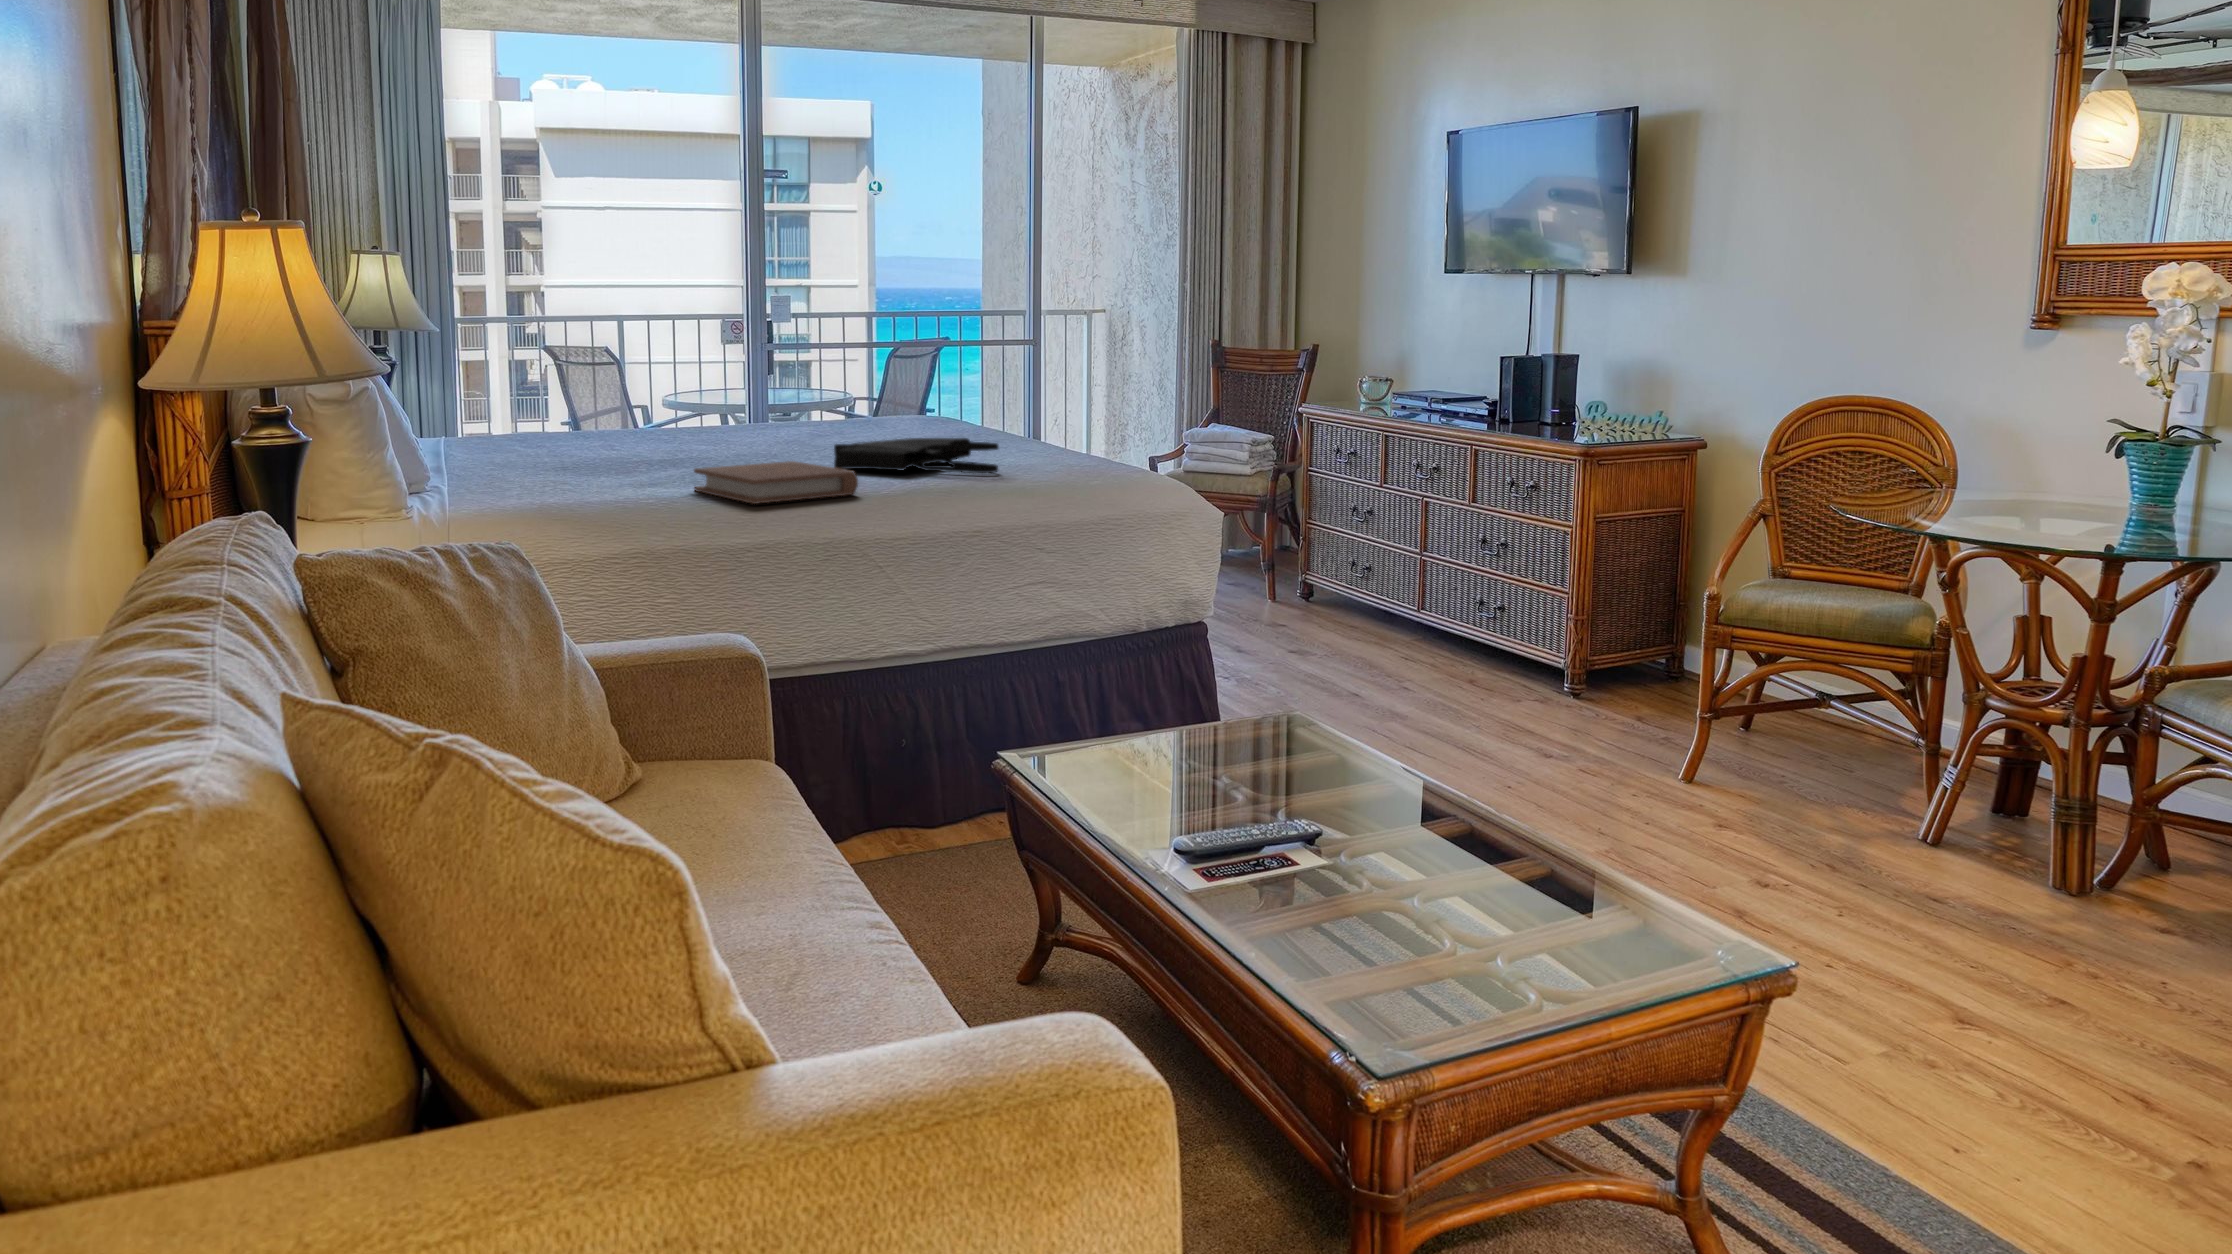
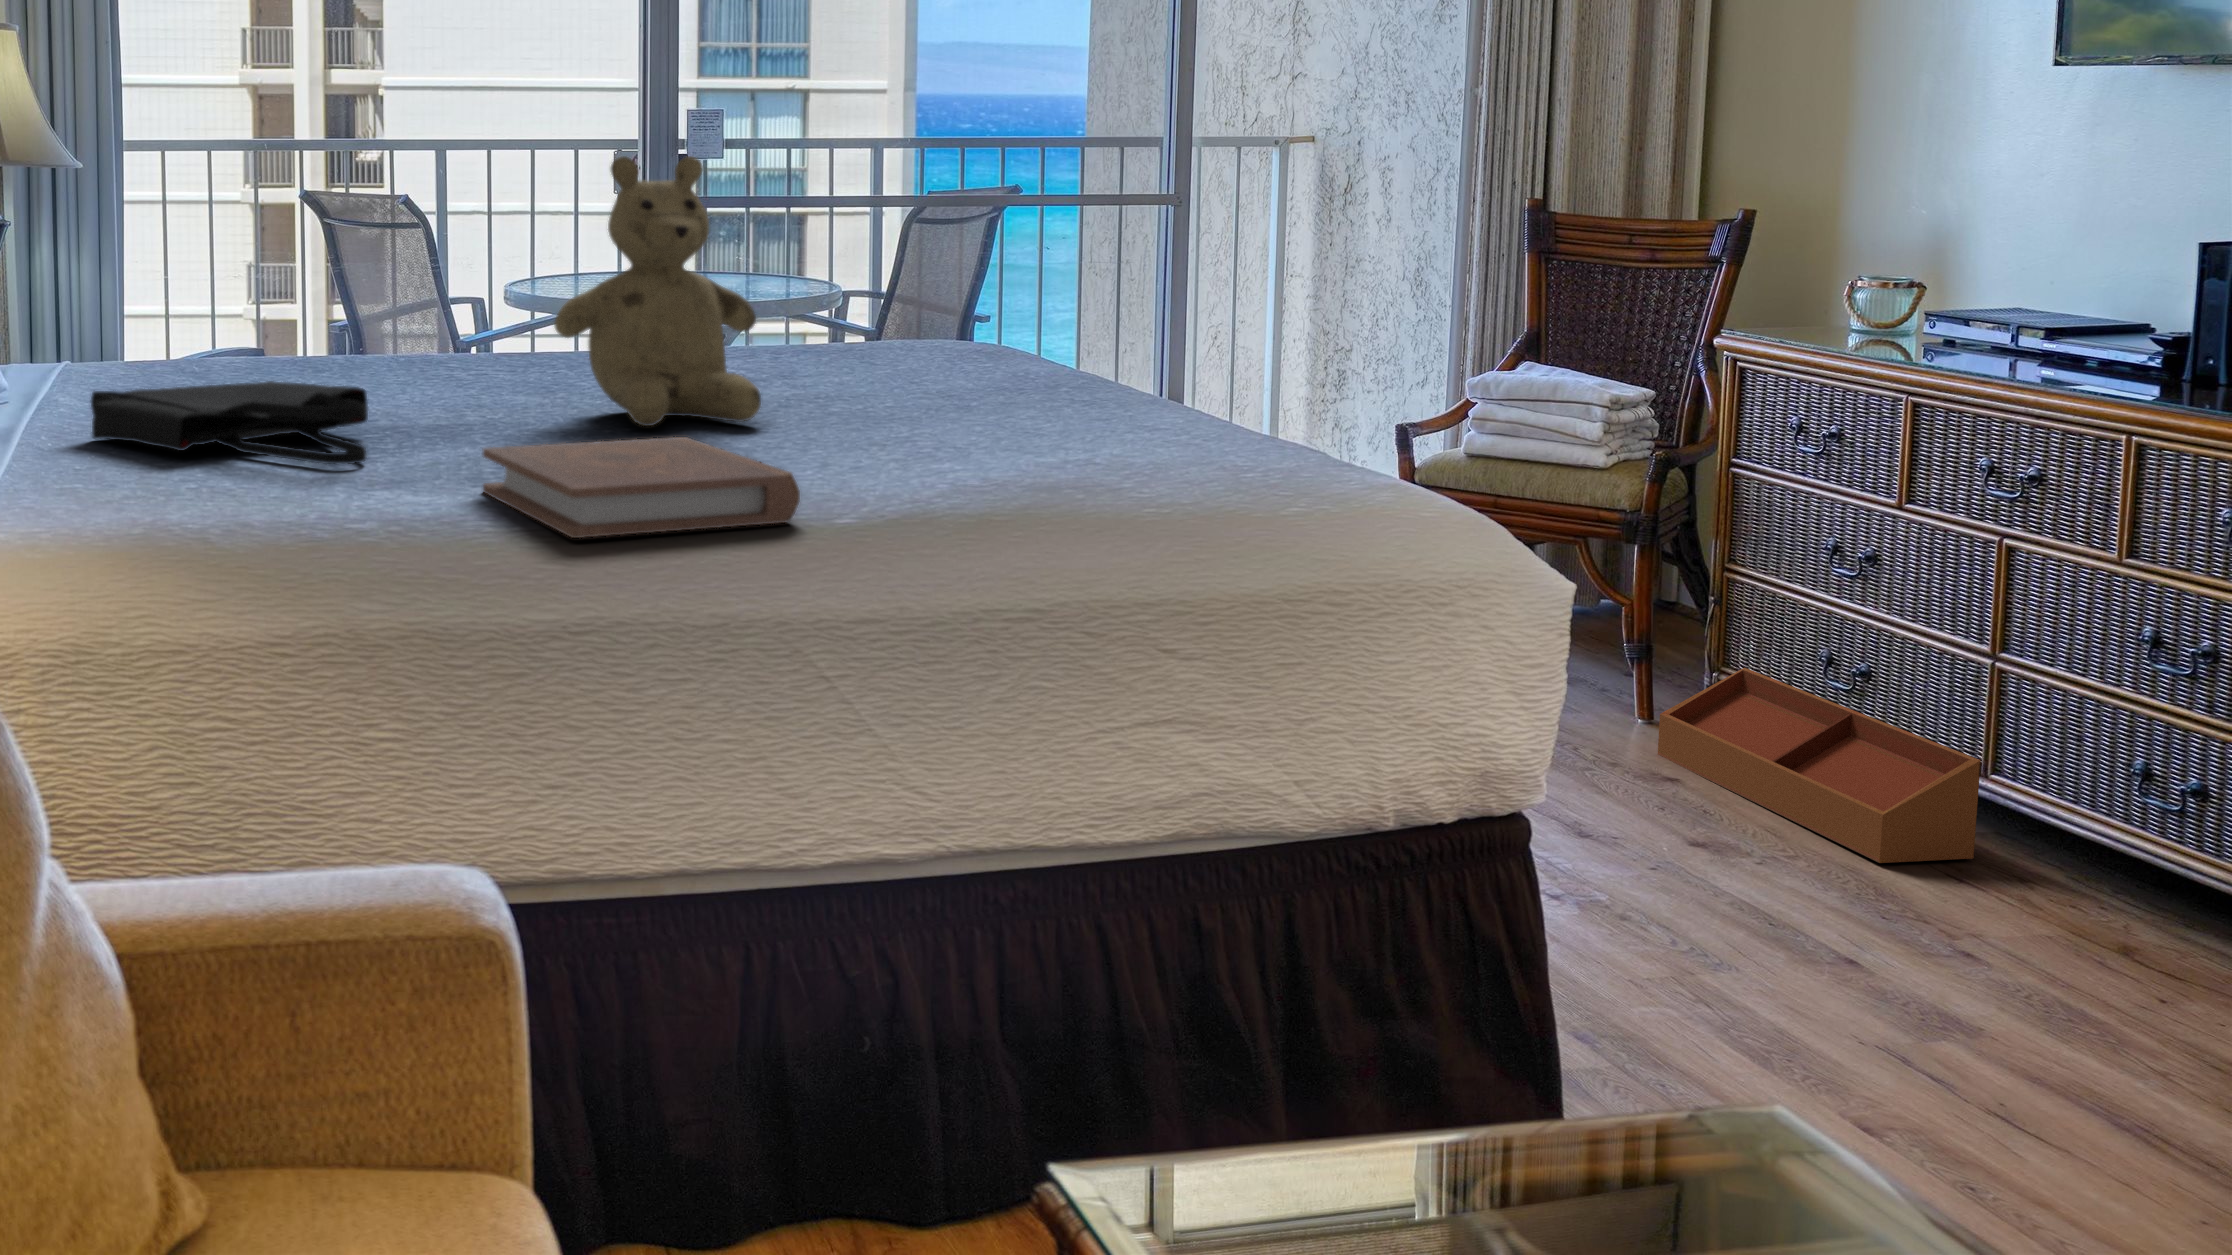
teddy bear: none [709,322,821,462] -> present [554,156,761,426]
tote bag: present [834,438,998,473] -> present [91,381,368,464]
storage bin: none [1279,576,1420,659] -> present [1658,668,1982,863]

